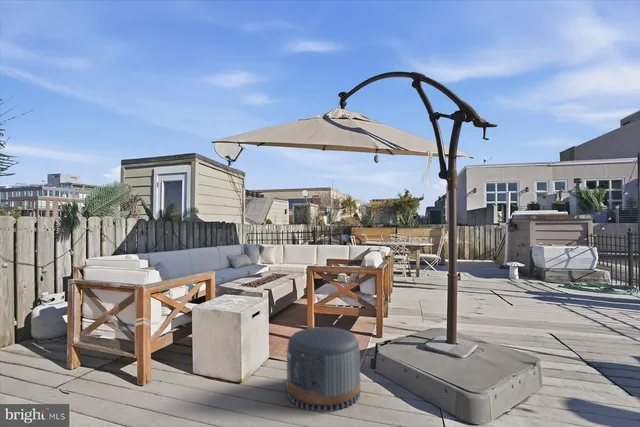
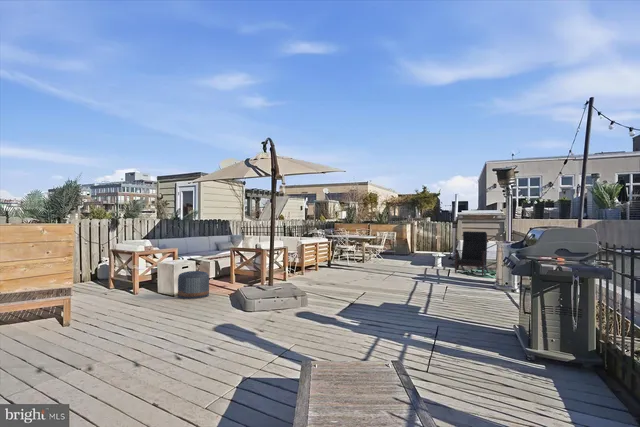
lounge chair: none [548,234,600,288] -> present [455,231,488,275]

